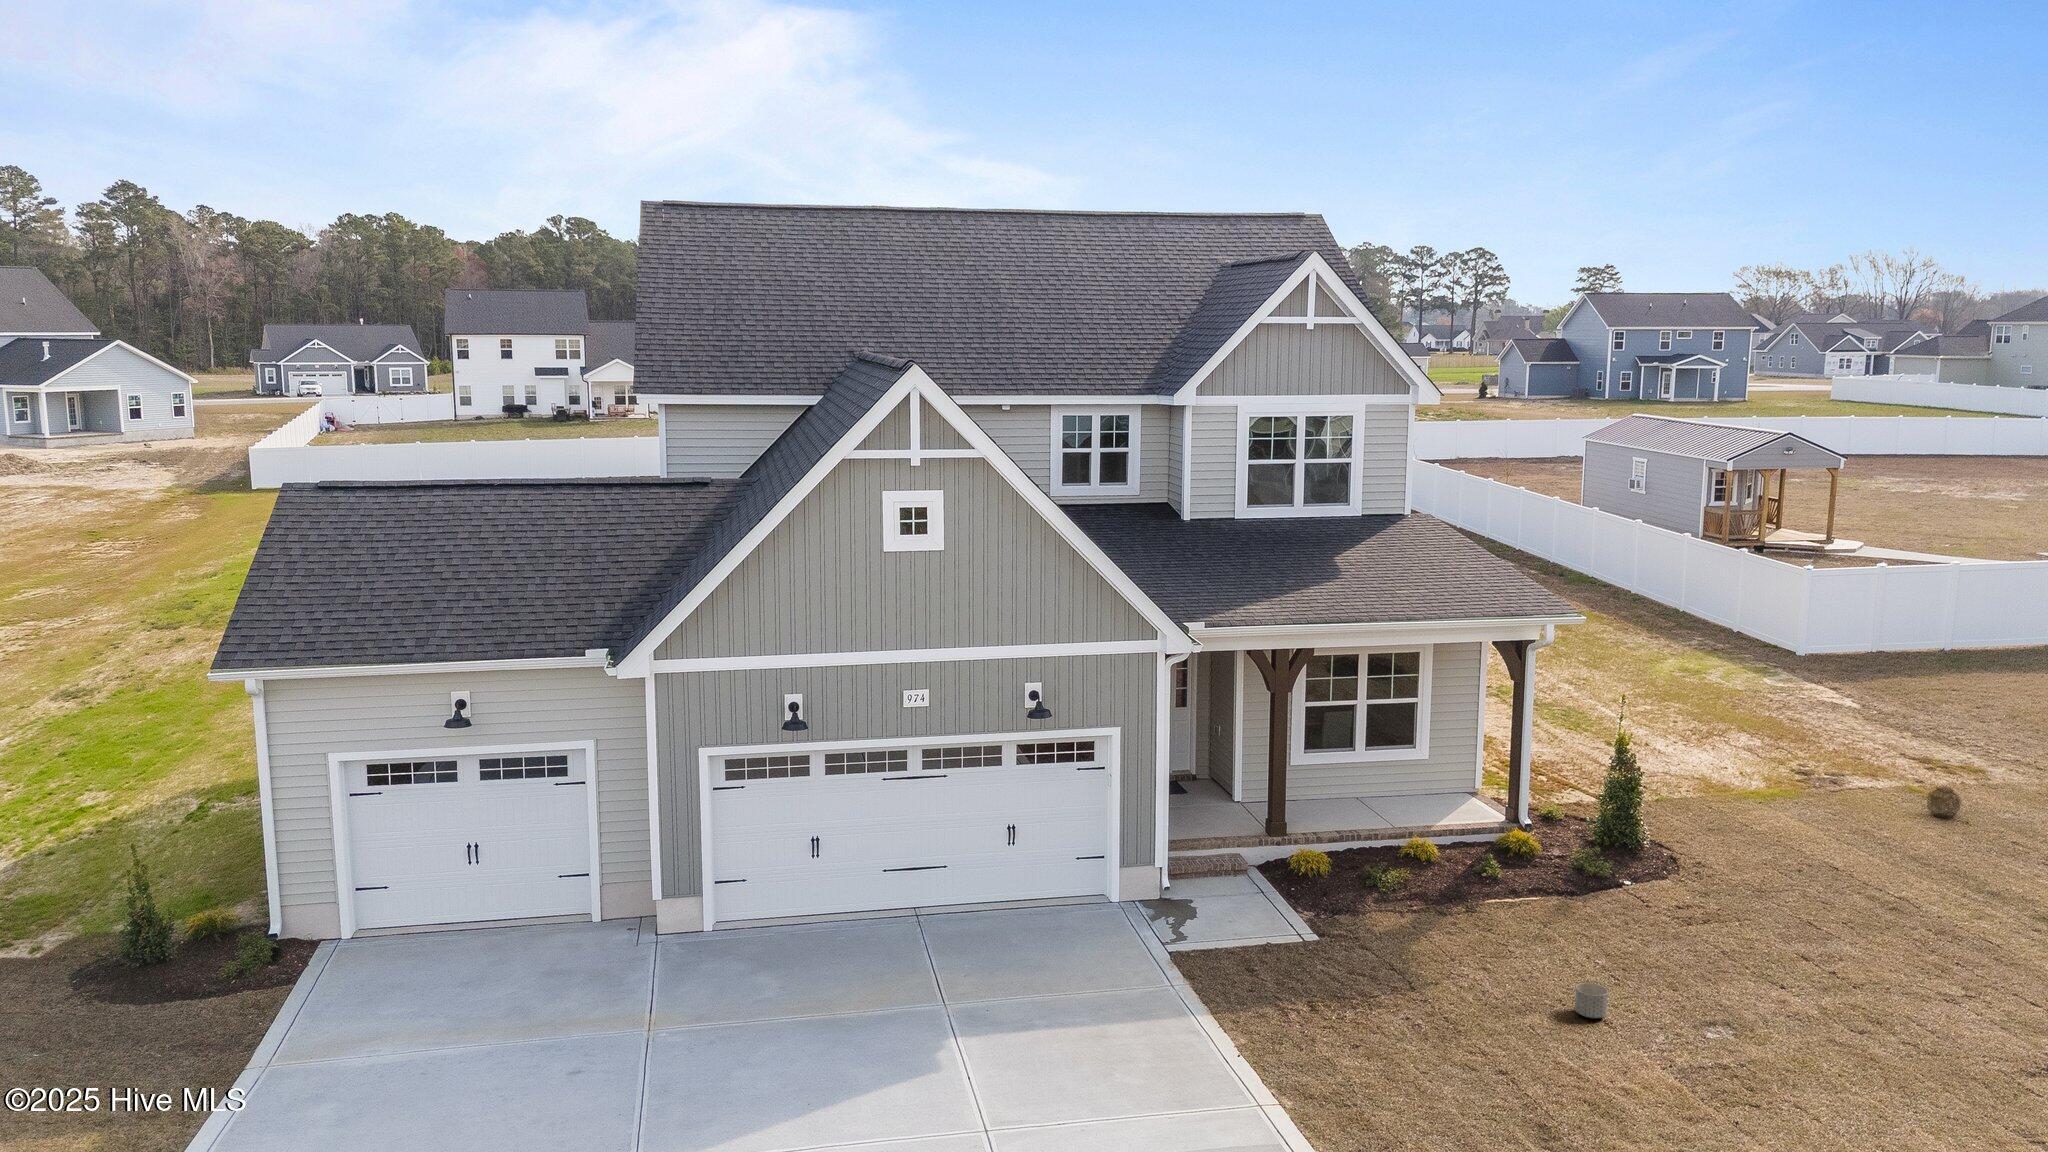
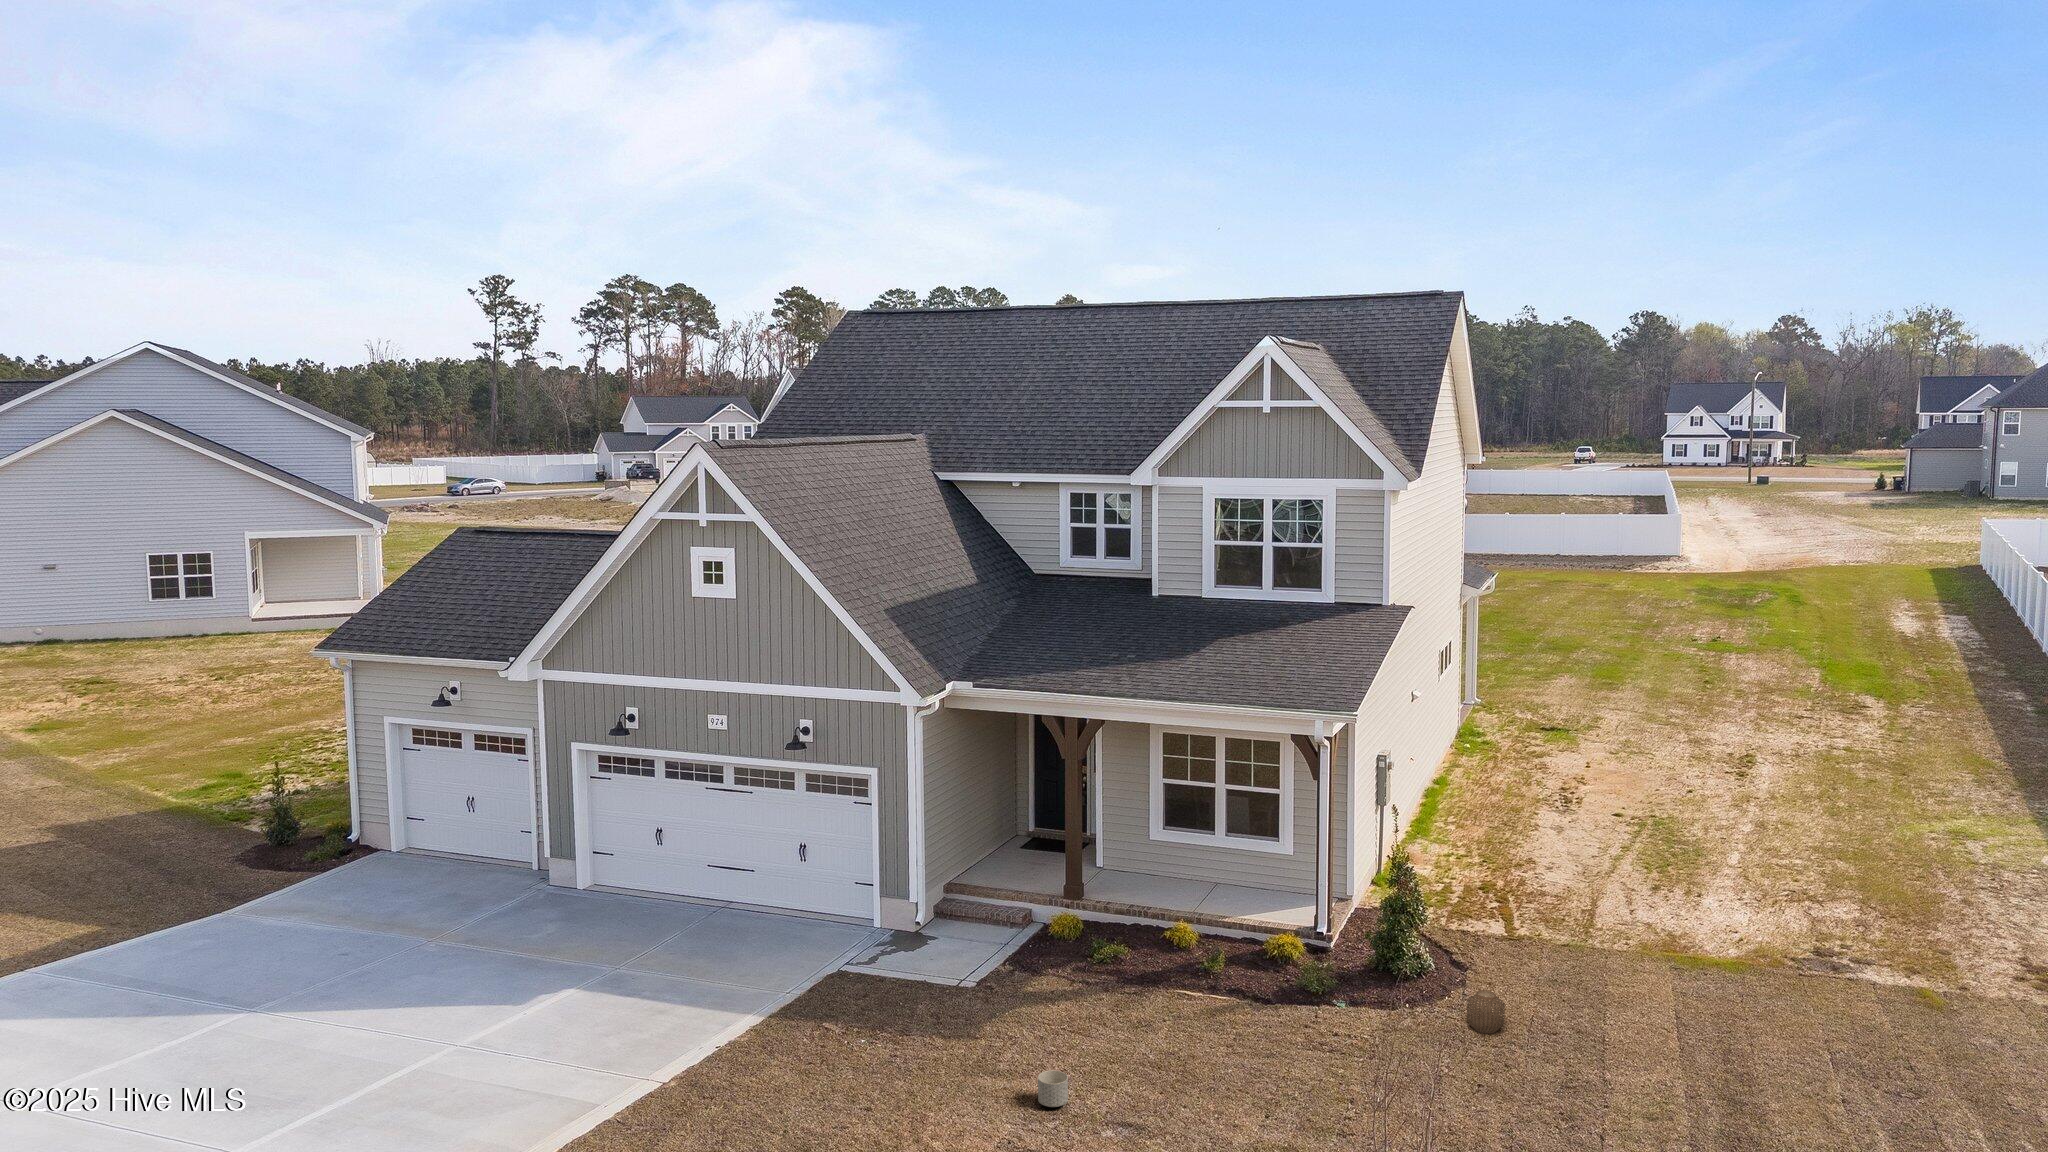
woven basket: present [1927,787,1960,819] -> present [1467,990,1505,1034]

